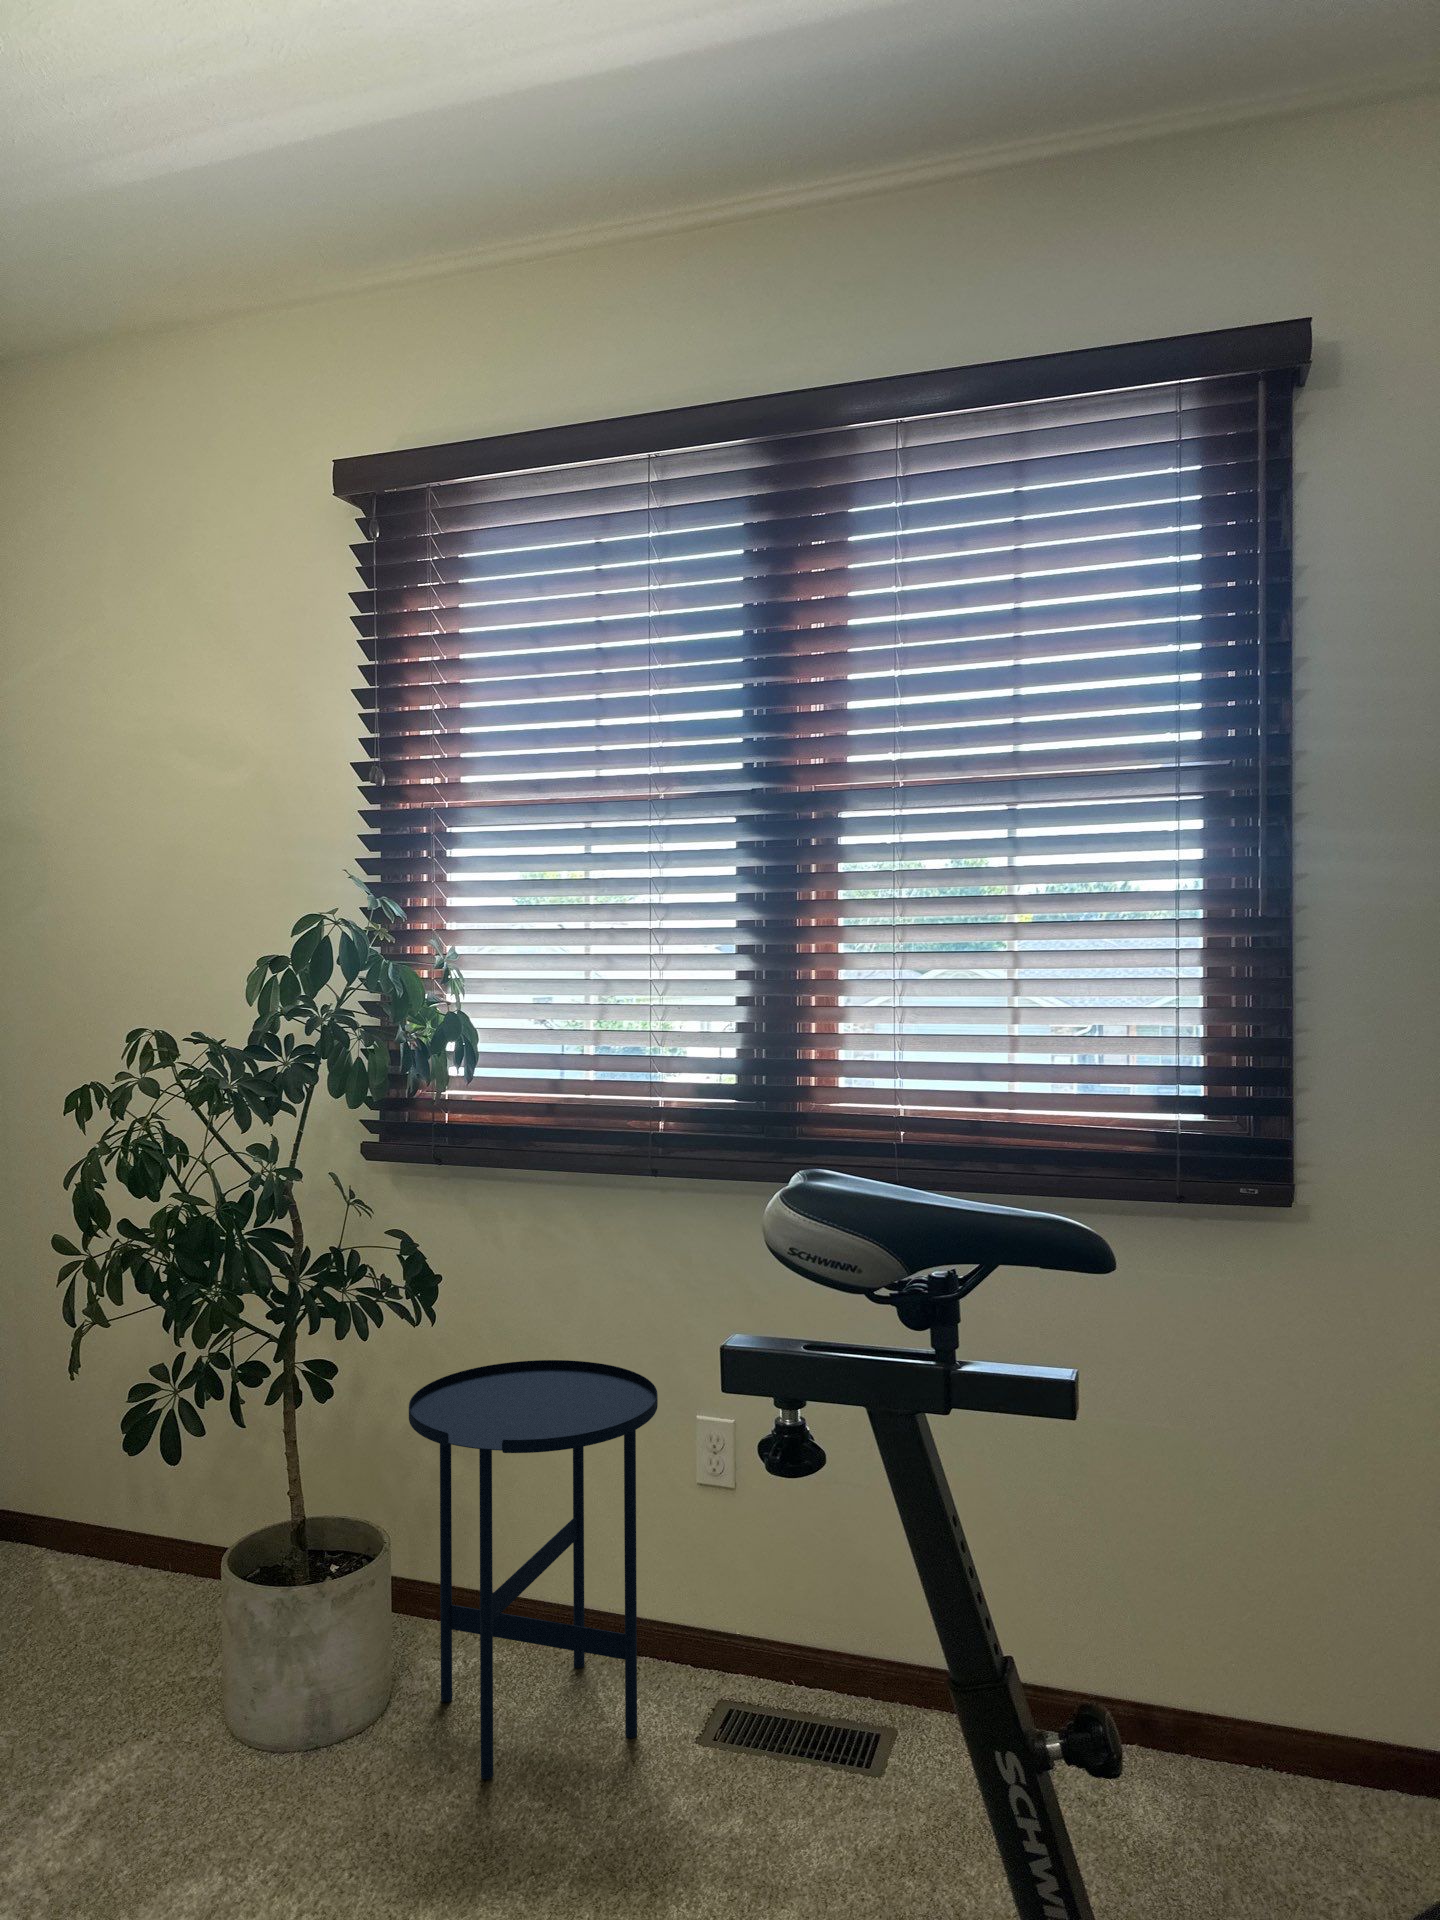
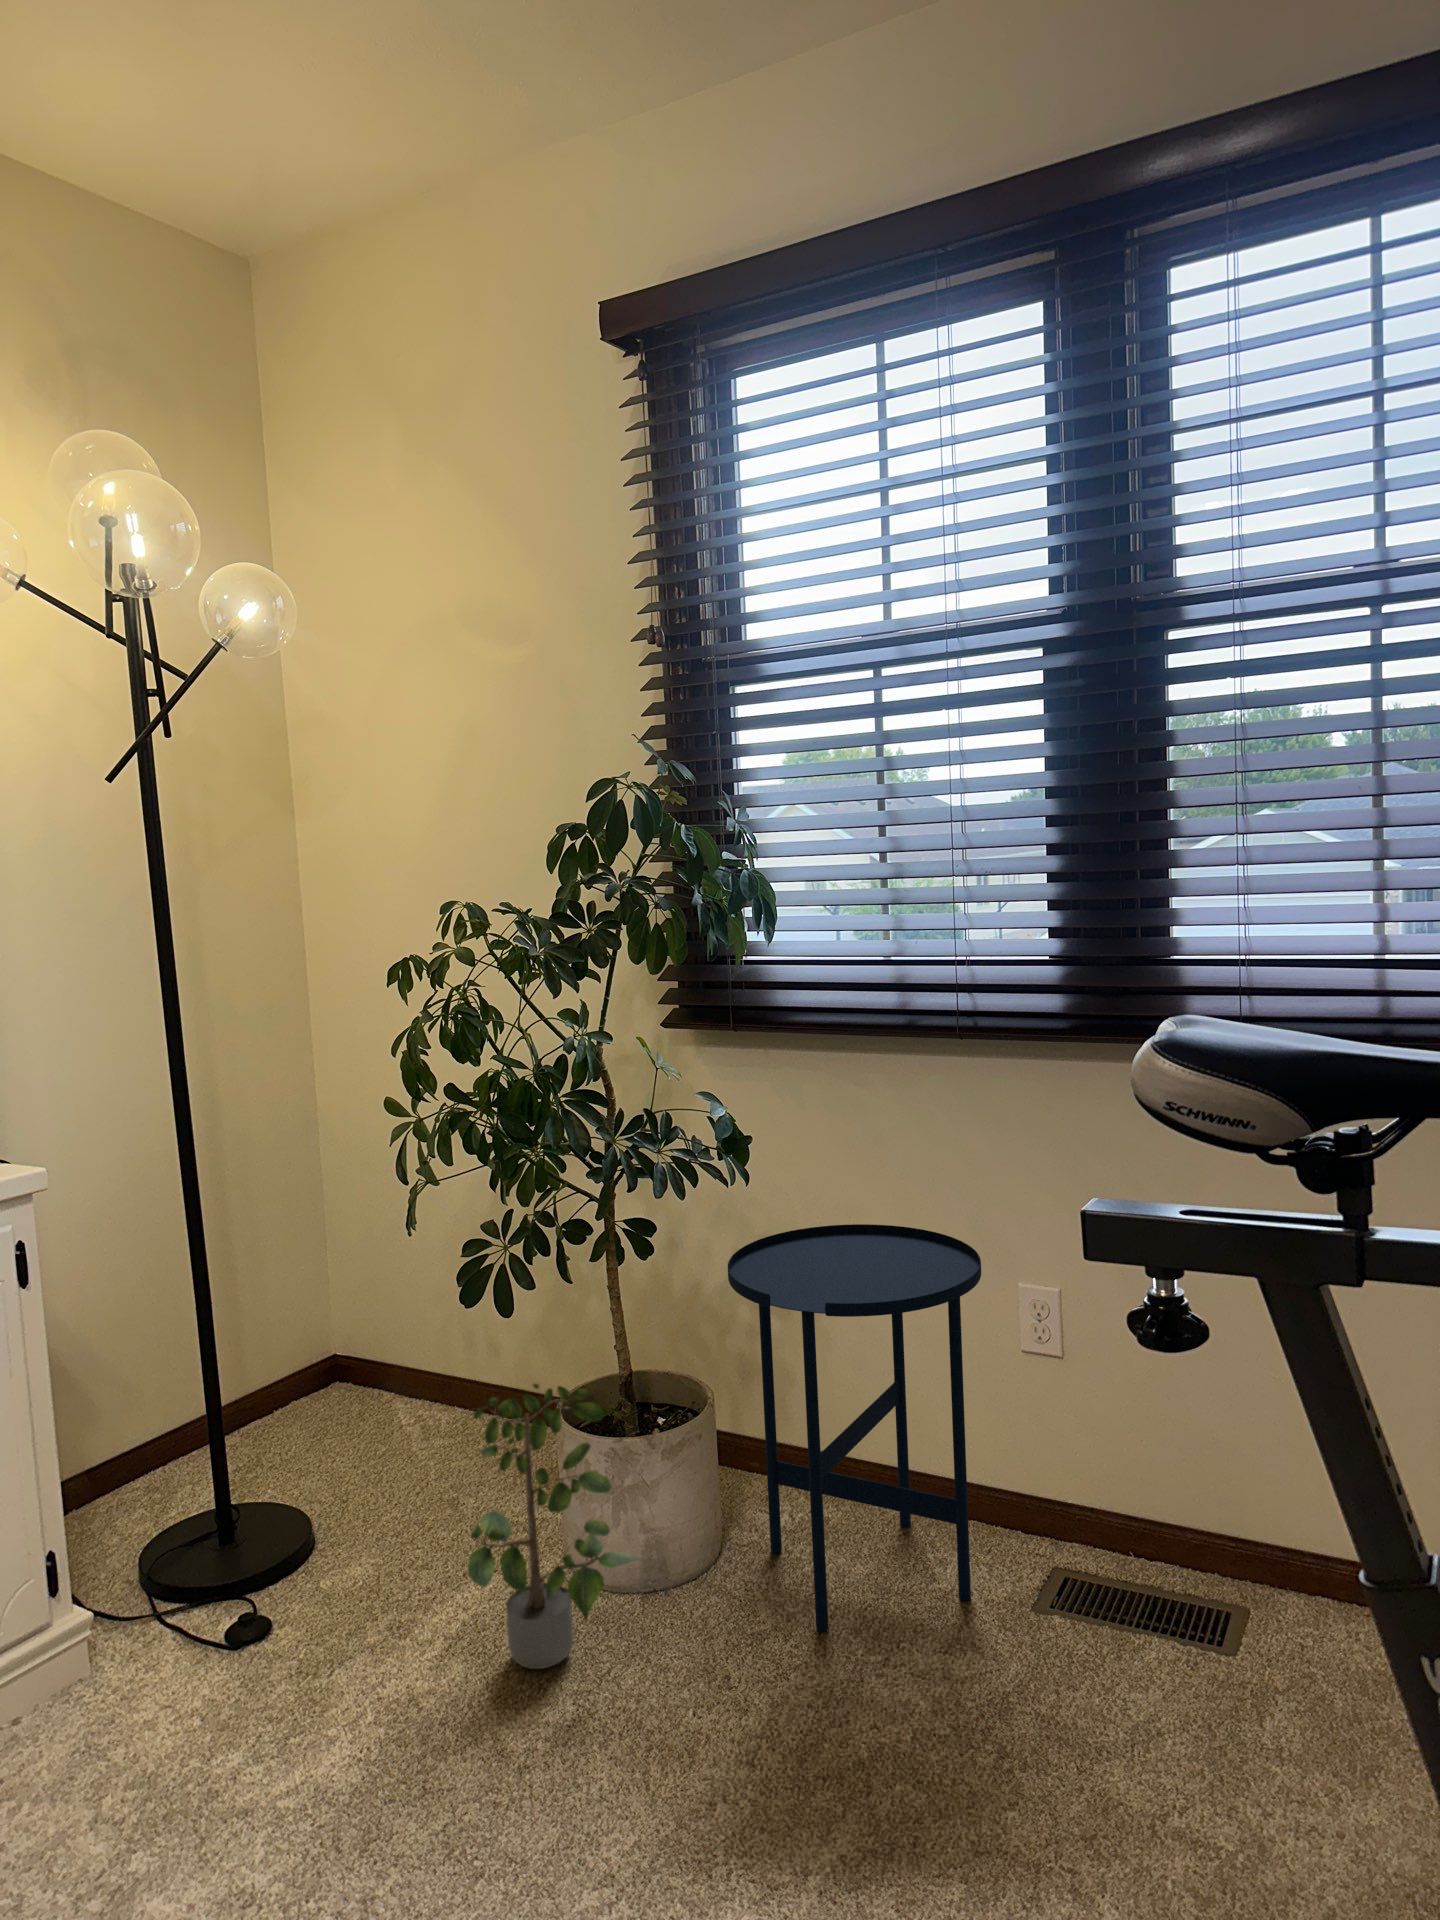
potted plant: none [108,1526,303,1844] -> present [468,1384,640,1669]

